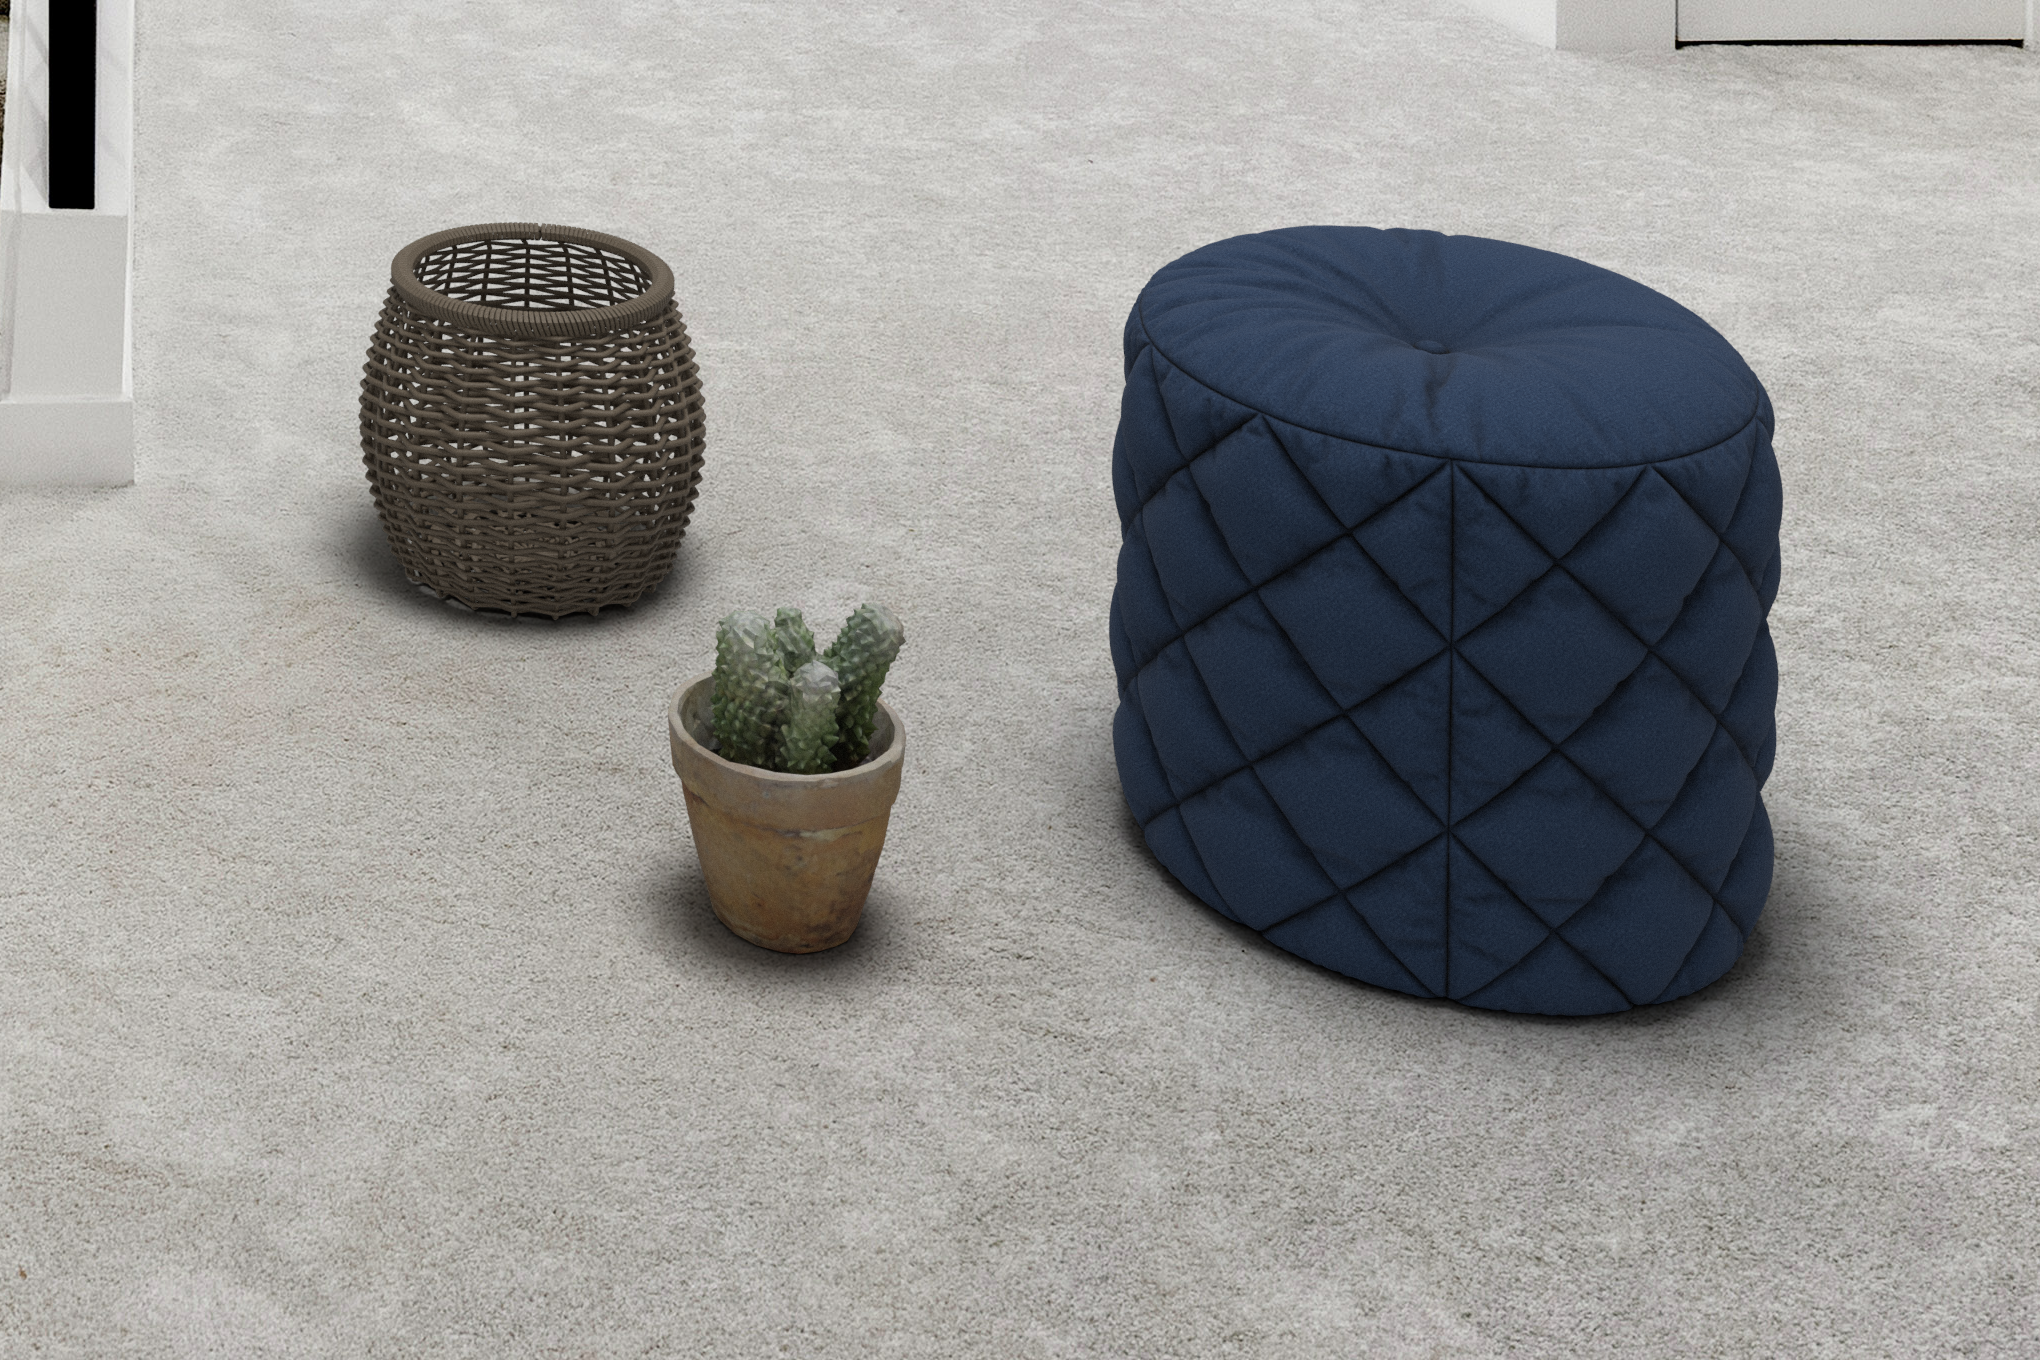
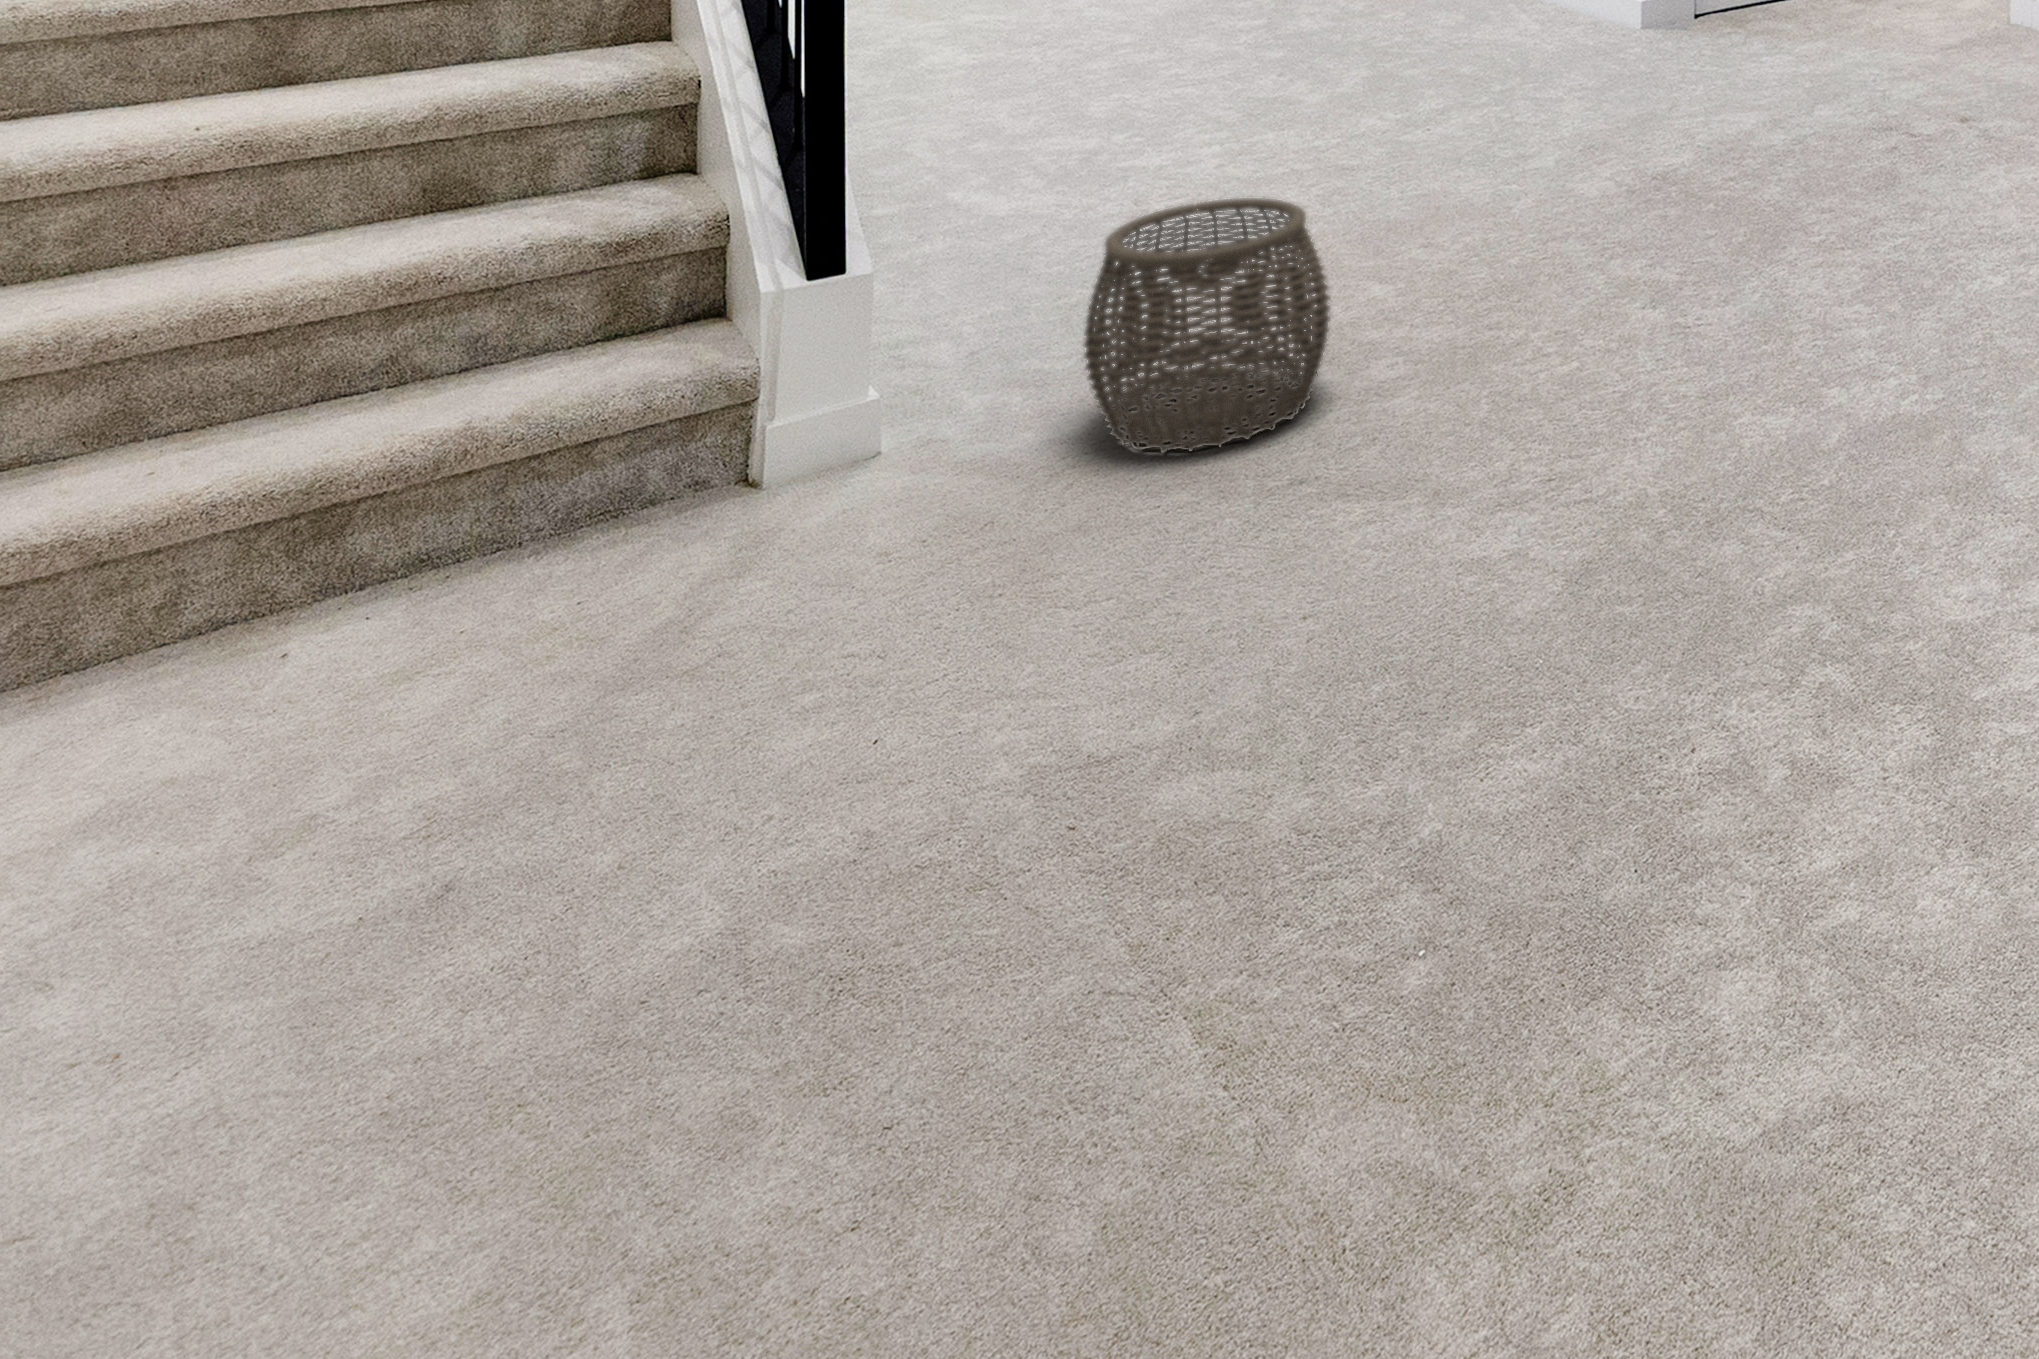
pouf: present [1109,225,1783,1016] -> none [1605,70,1922,446]
potted plant: present [668,602,906,954] -> none [1394,326,1536,542]

